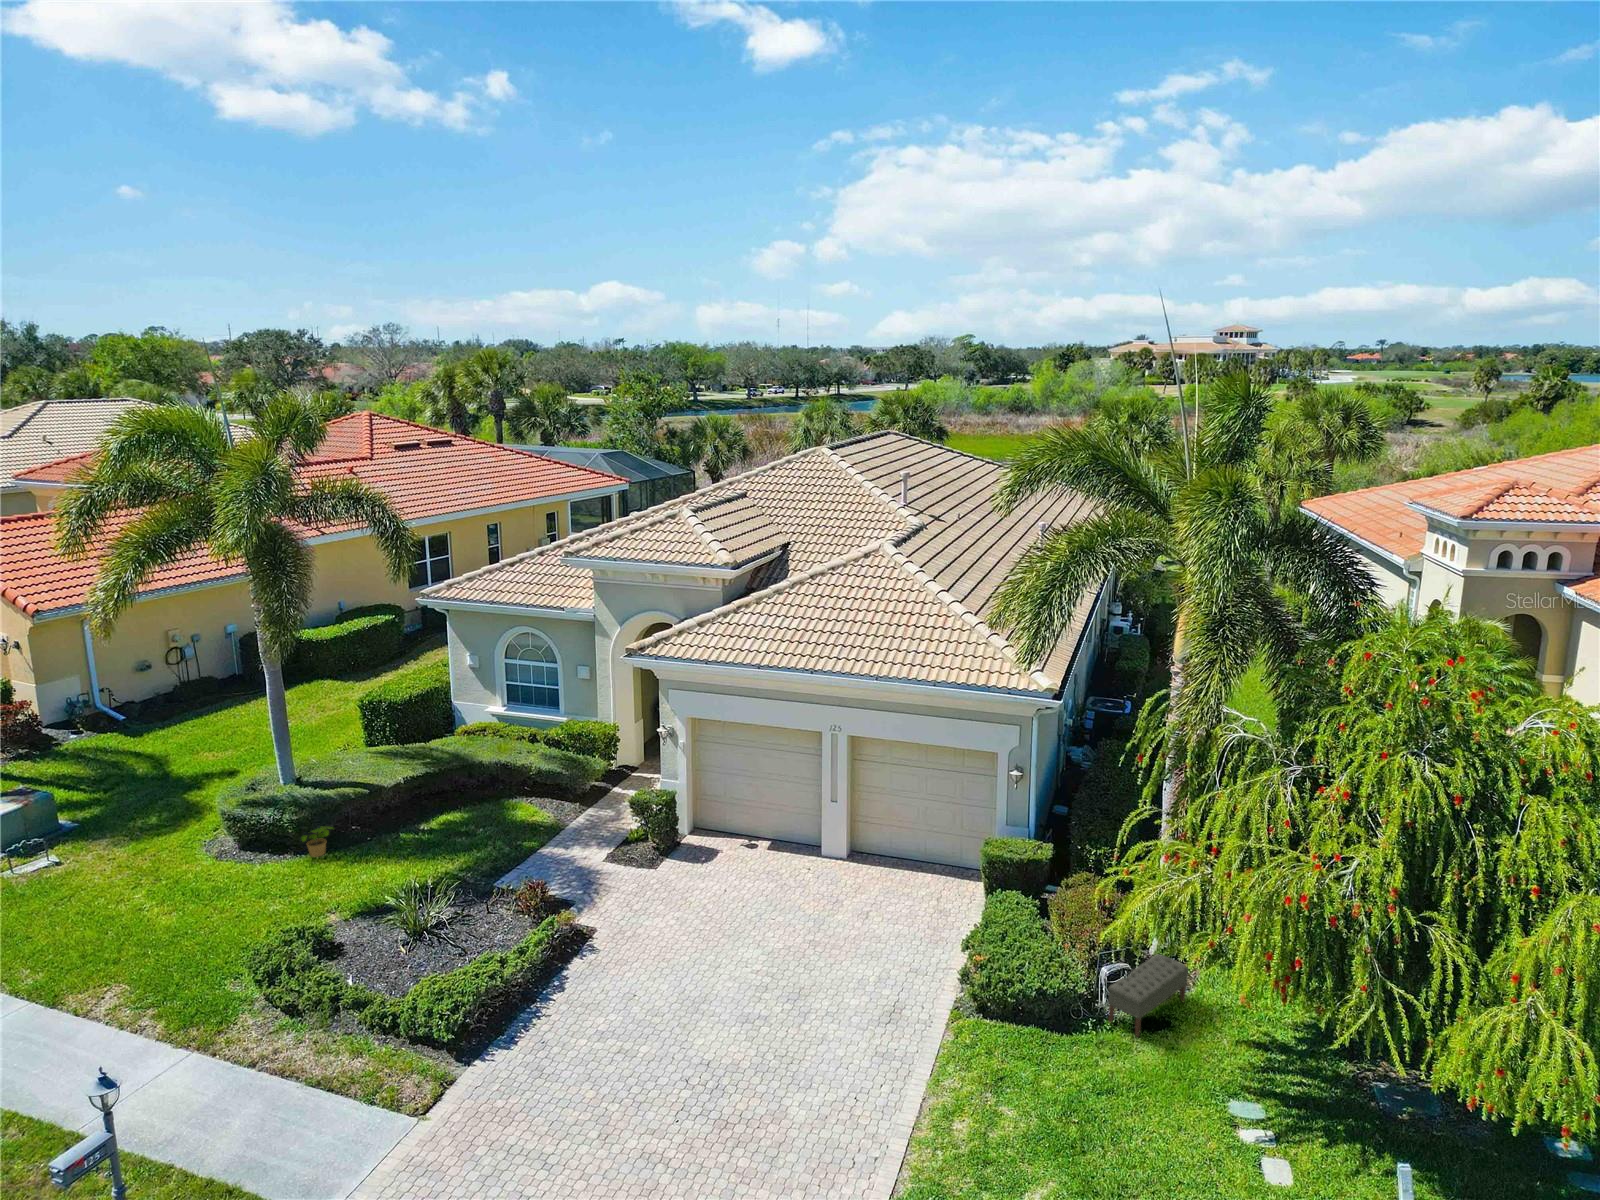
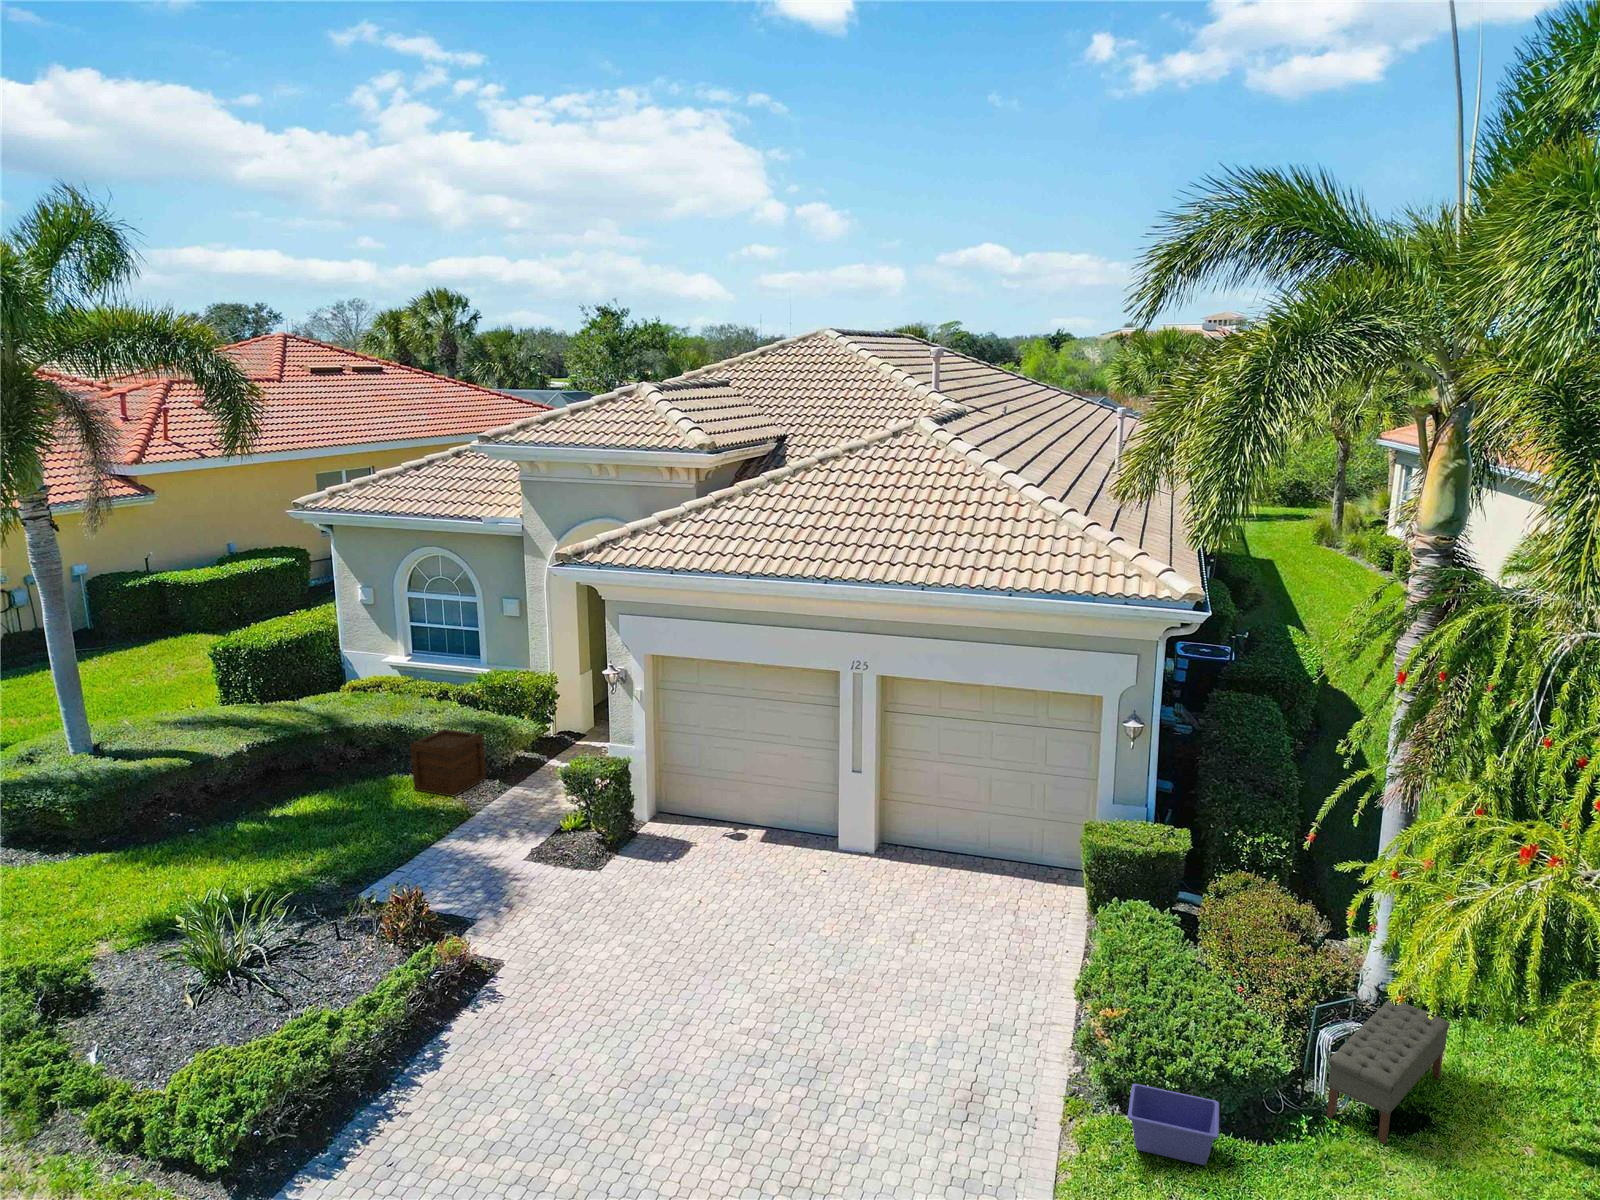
wooden crate: none [516,765,569,814] -> present [410,729,486,796]
potted plant: present [301,827,333,857] -> none [82,813,134,857]
storage bin: none [983,1001,1039,1047] -> present [1128,1084,1219,1165]

